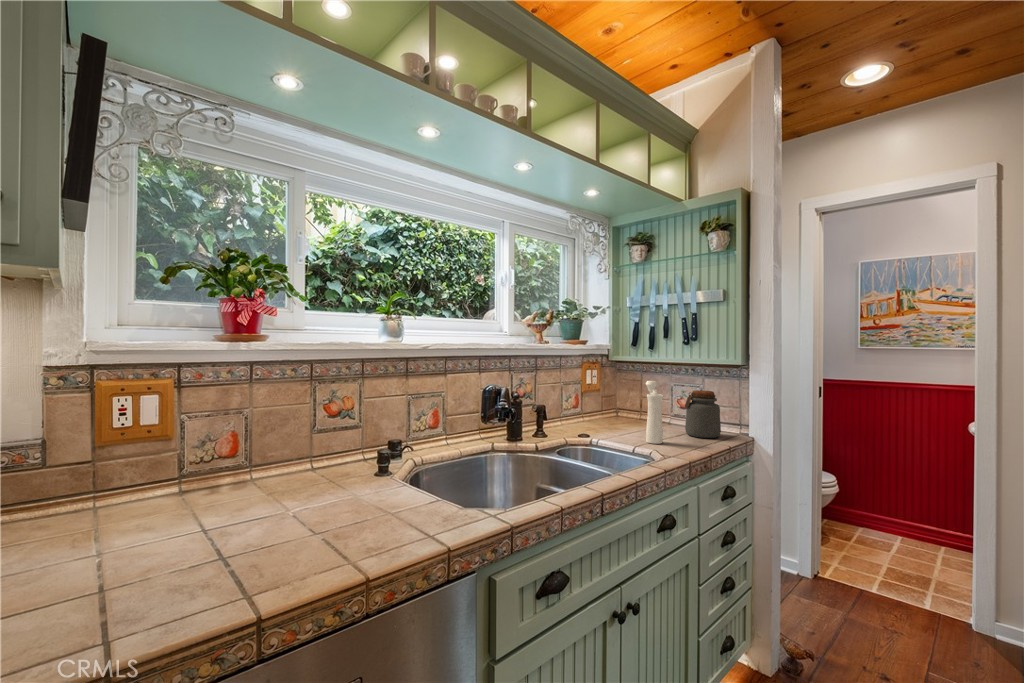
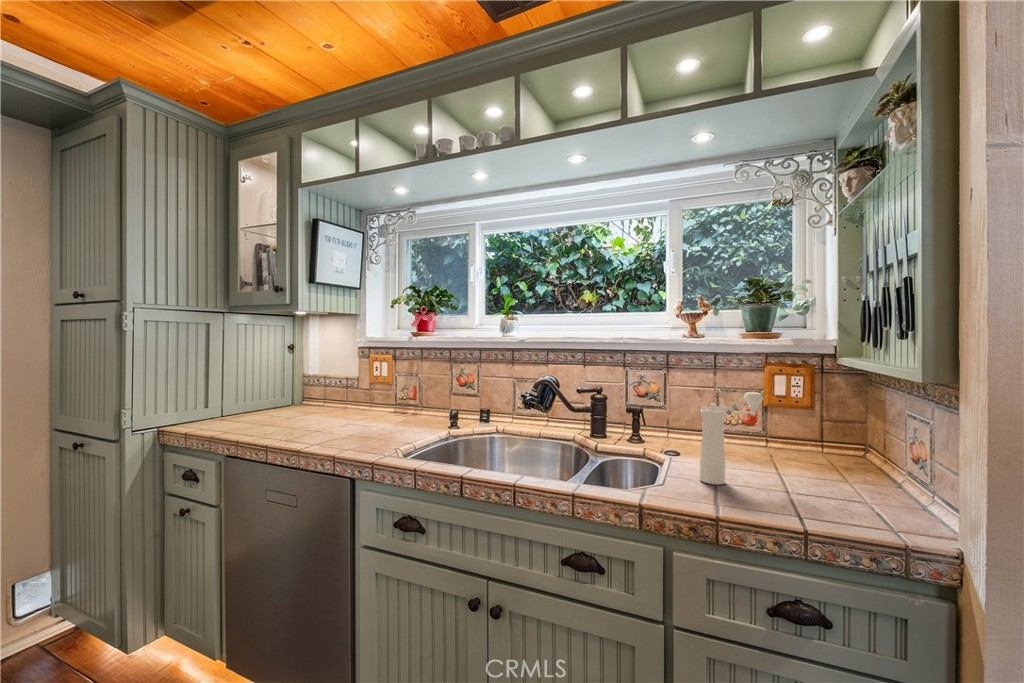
jar: present [685,390,721,438] -> none [813,421,894,518]

